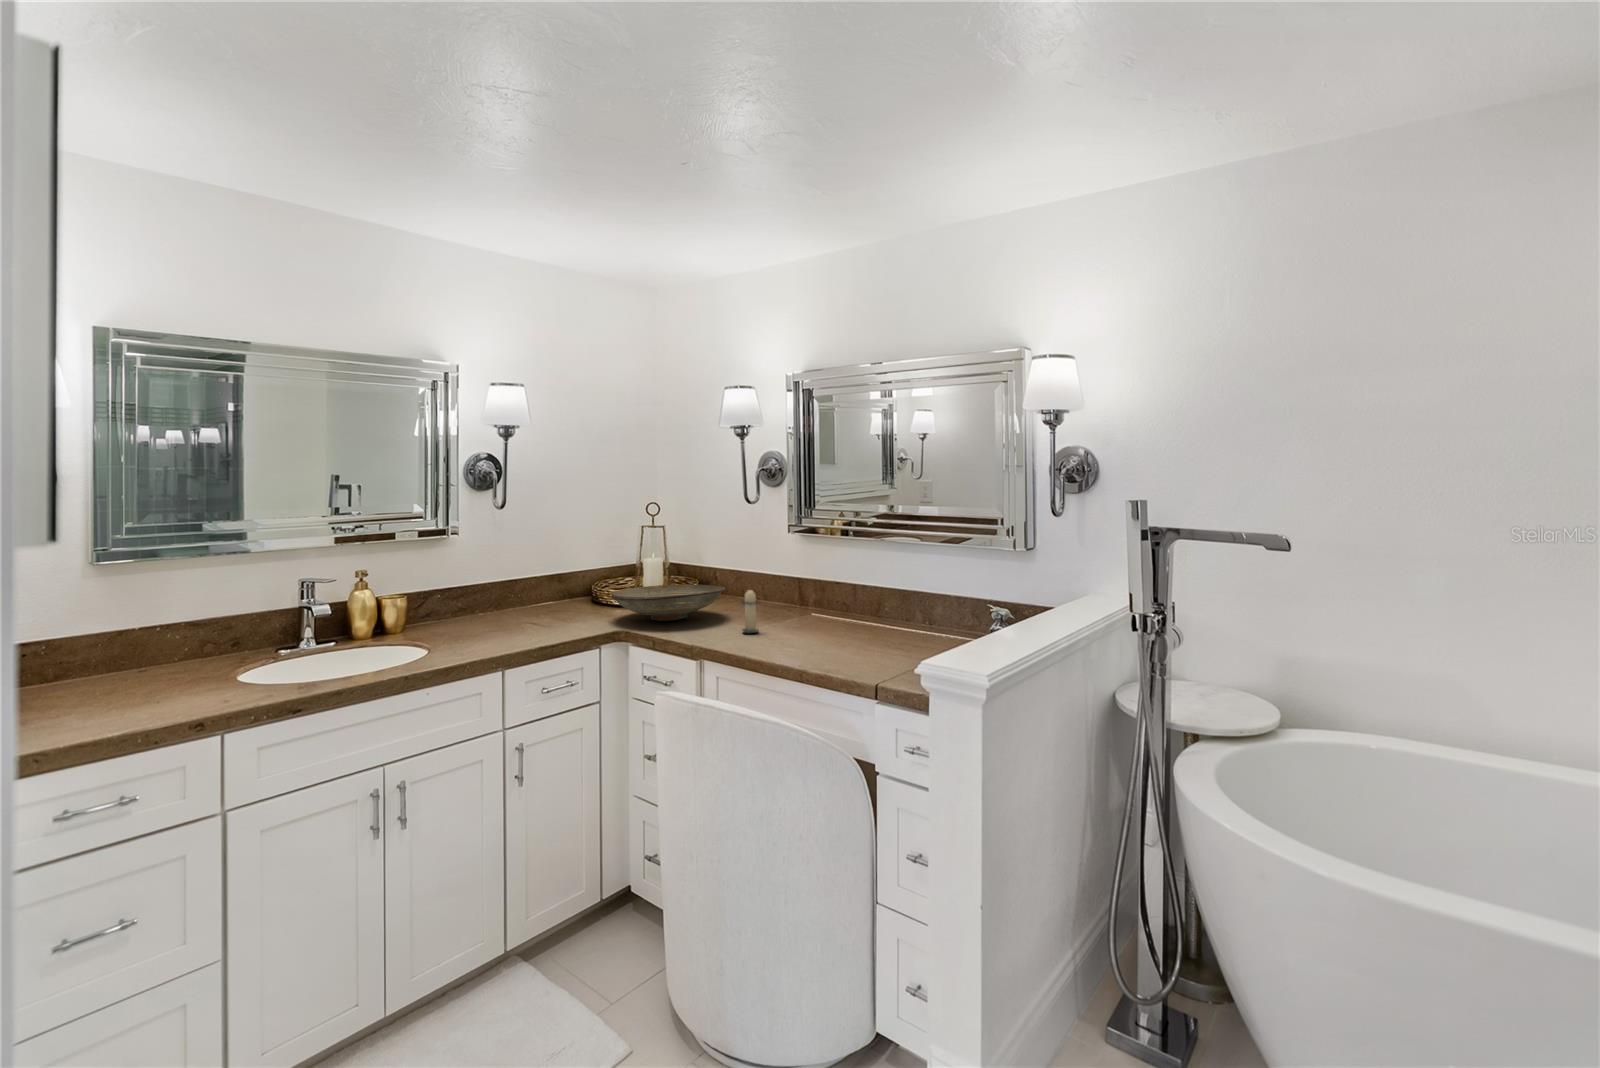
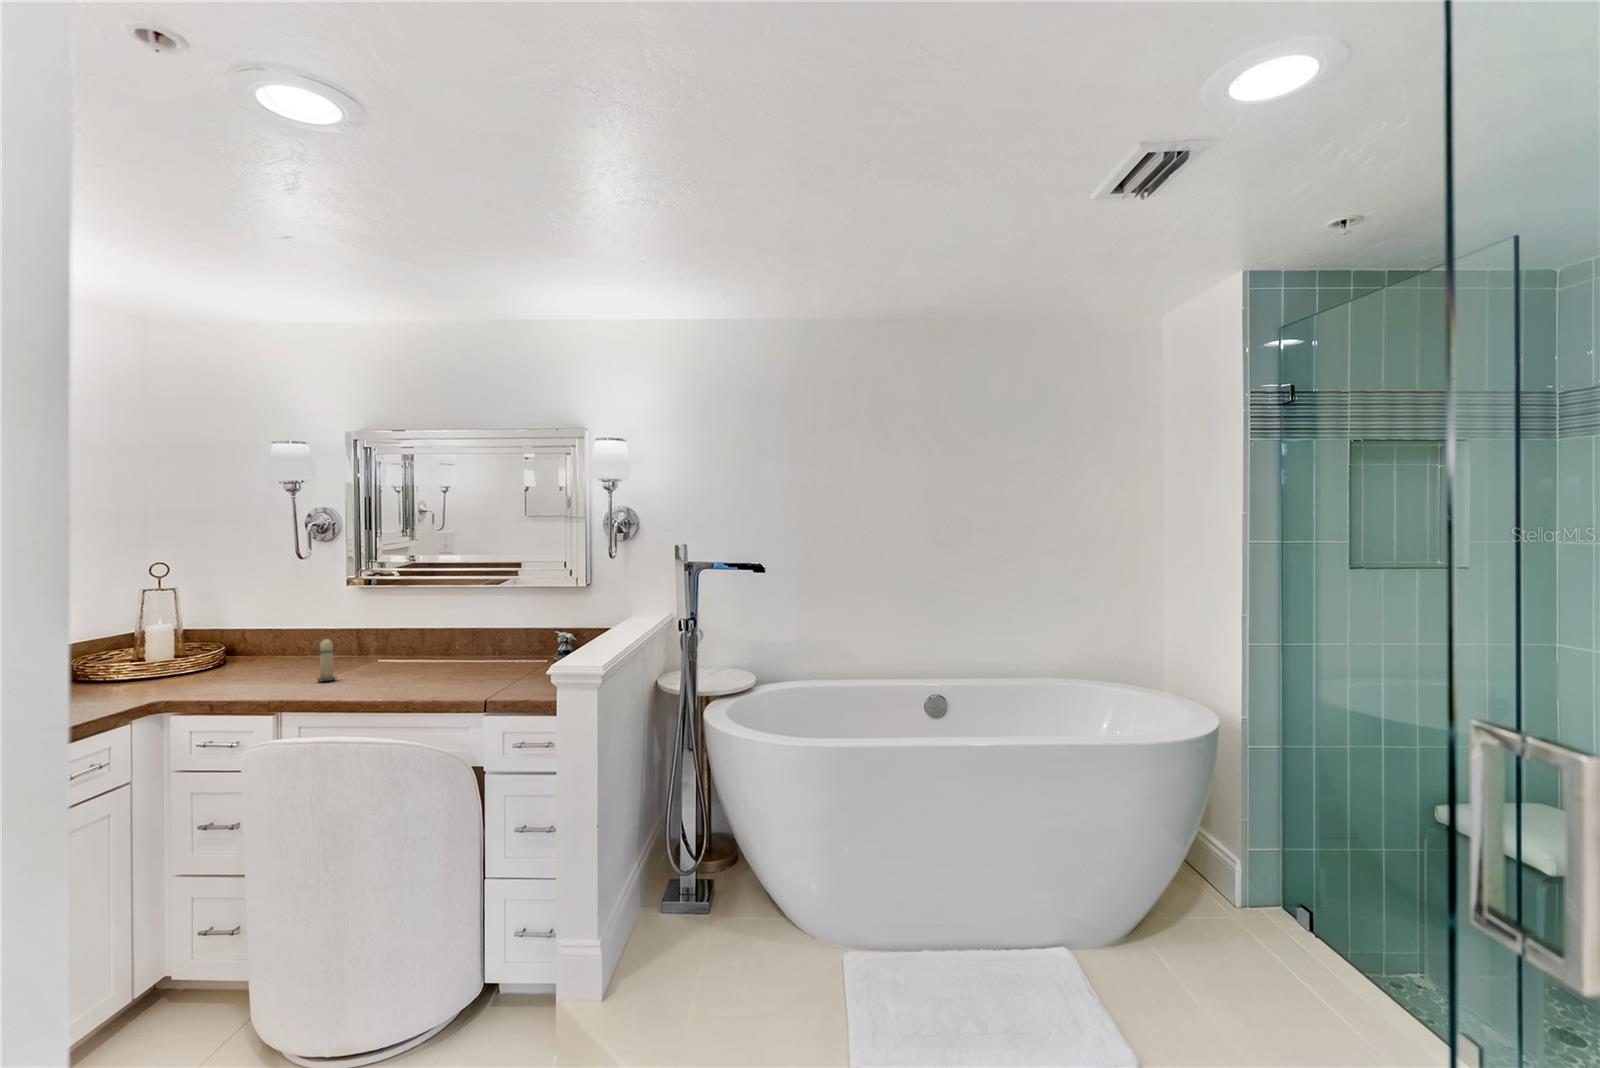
decorative bowl: present [611,584,725,621] -> none [128,643,285,685]

